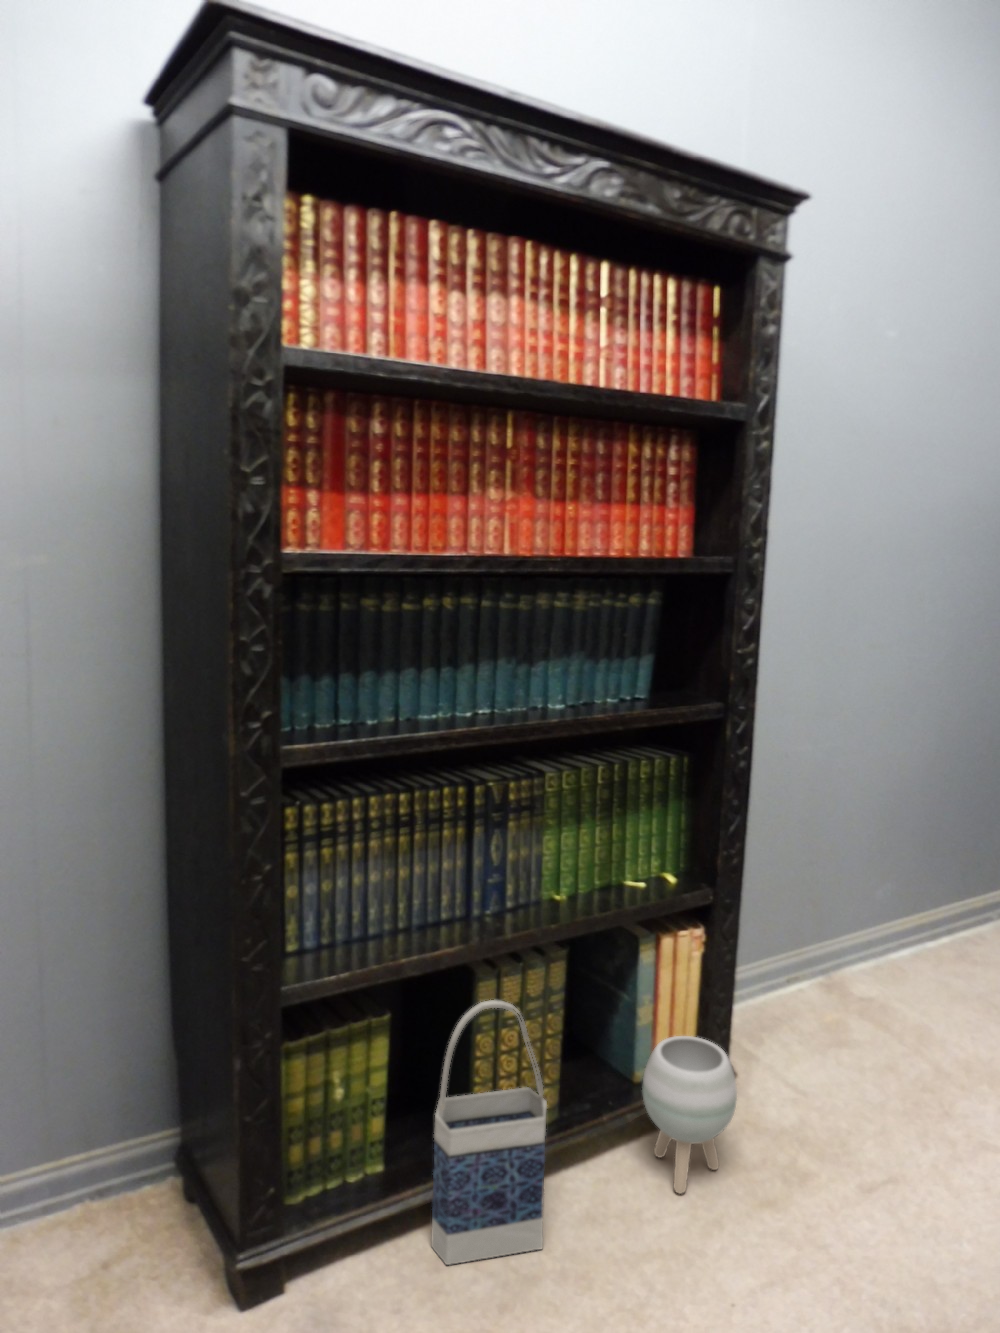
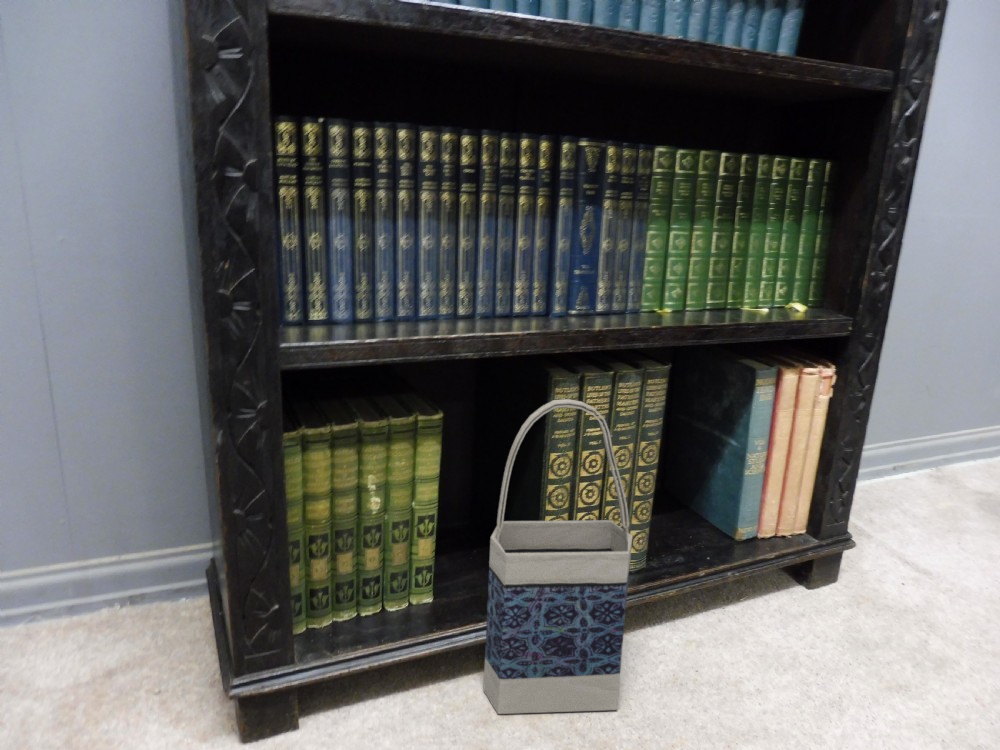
planter: present [642,1036,737,1194] -> none [748,490,872,668]

